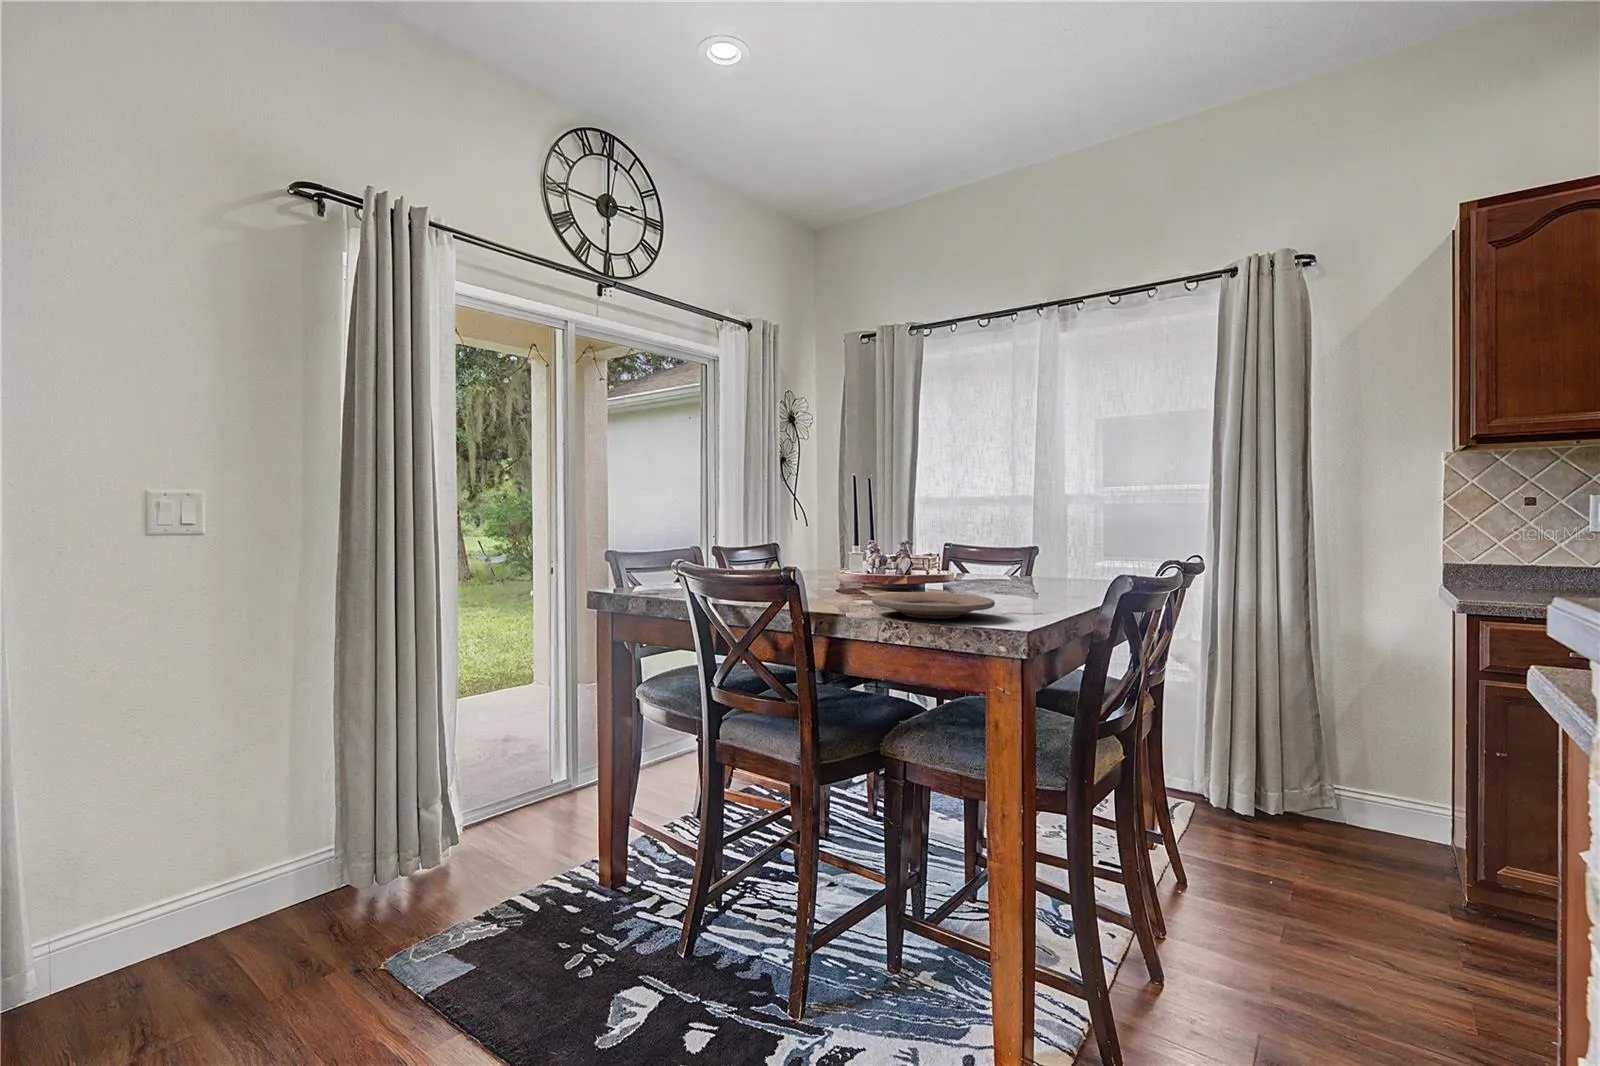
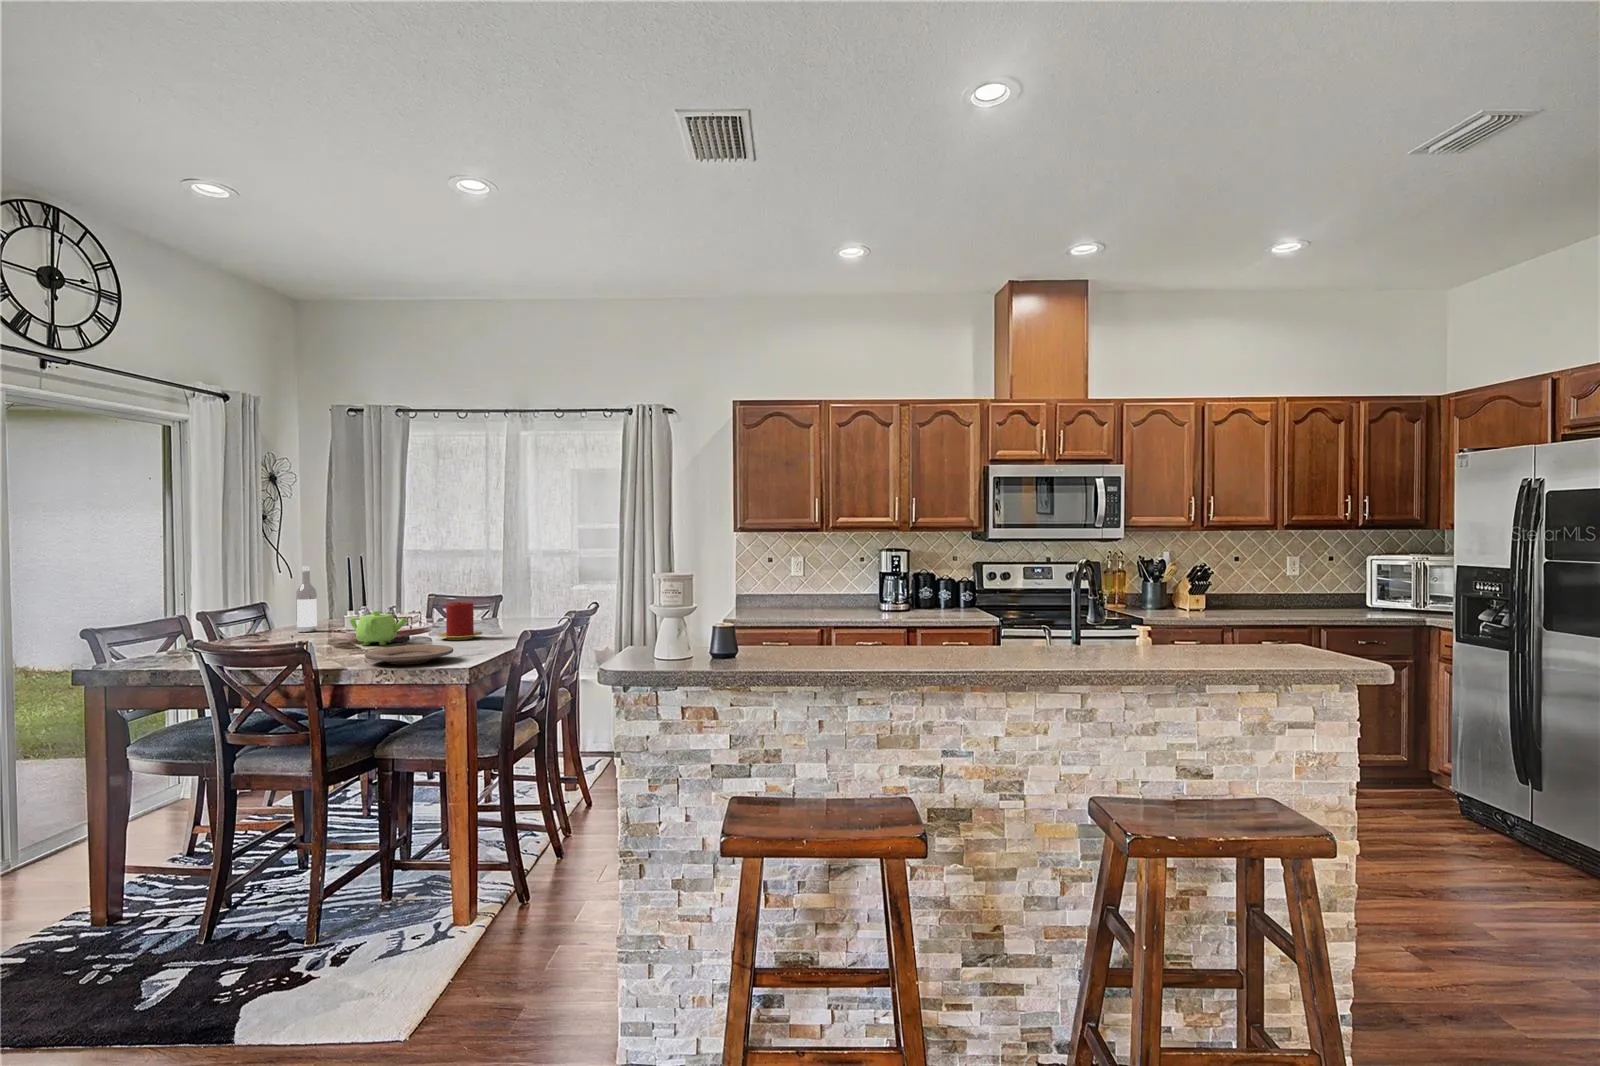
wine bottle: none [809,502,830,577] -> present [296,566,317,632]
candle: none [963,546,1022,596] -> present [437,602,482,640]
teapot: none [859,549,927,594] -> present [350,611,407,645]

